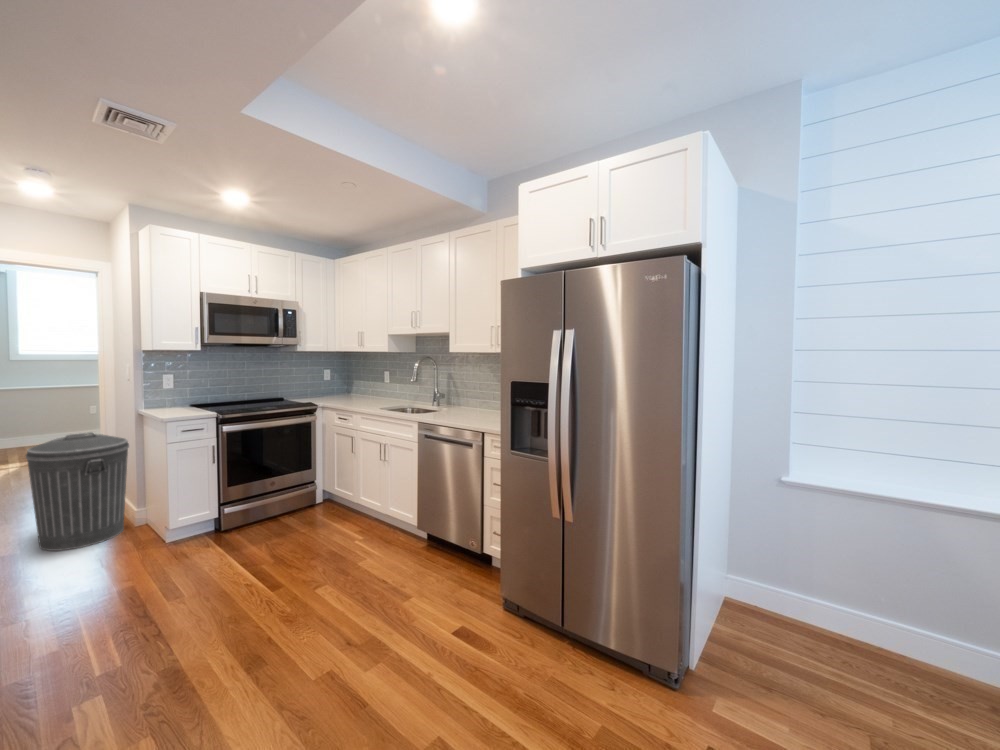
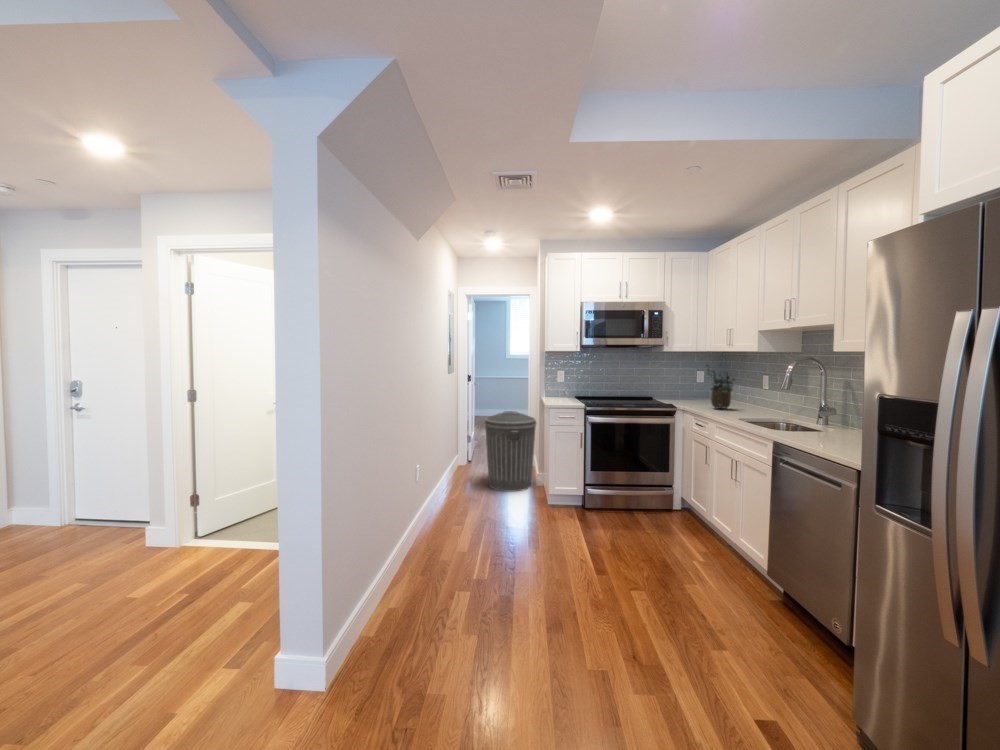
potted plant: none [343,364,369,403] -> present [707,365,735,409]

